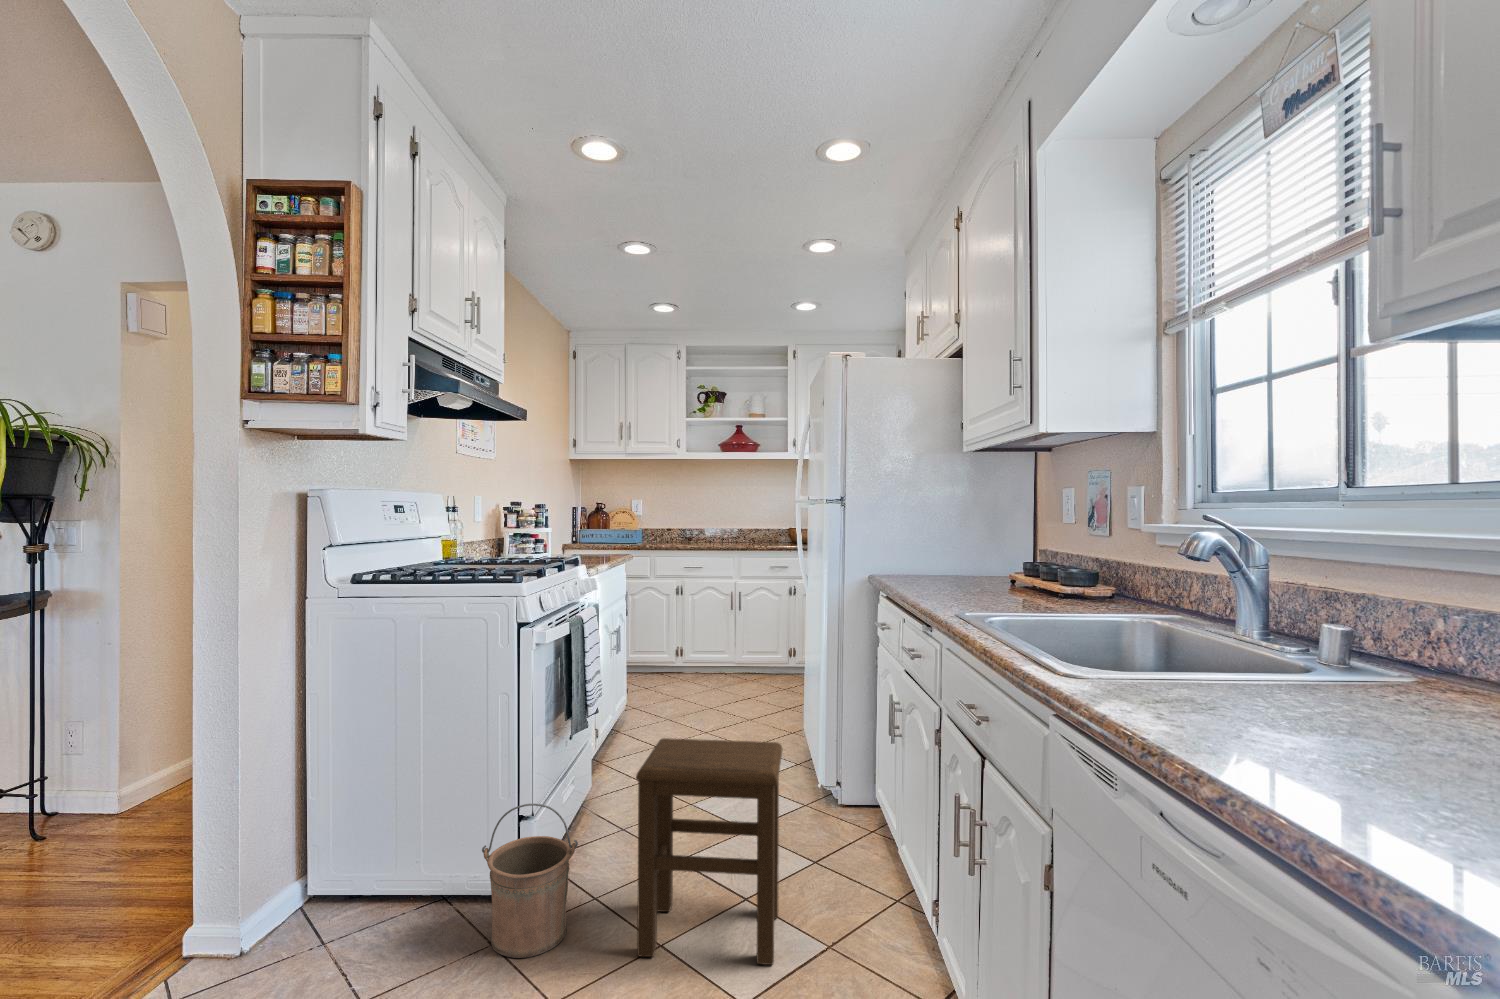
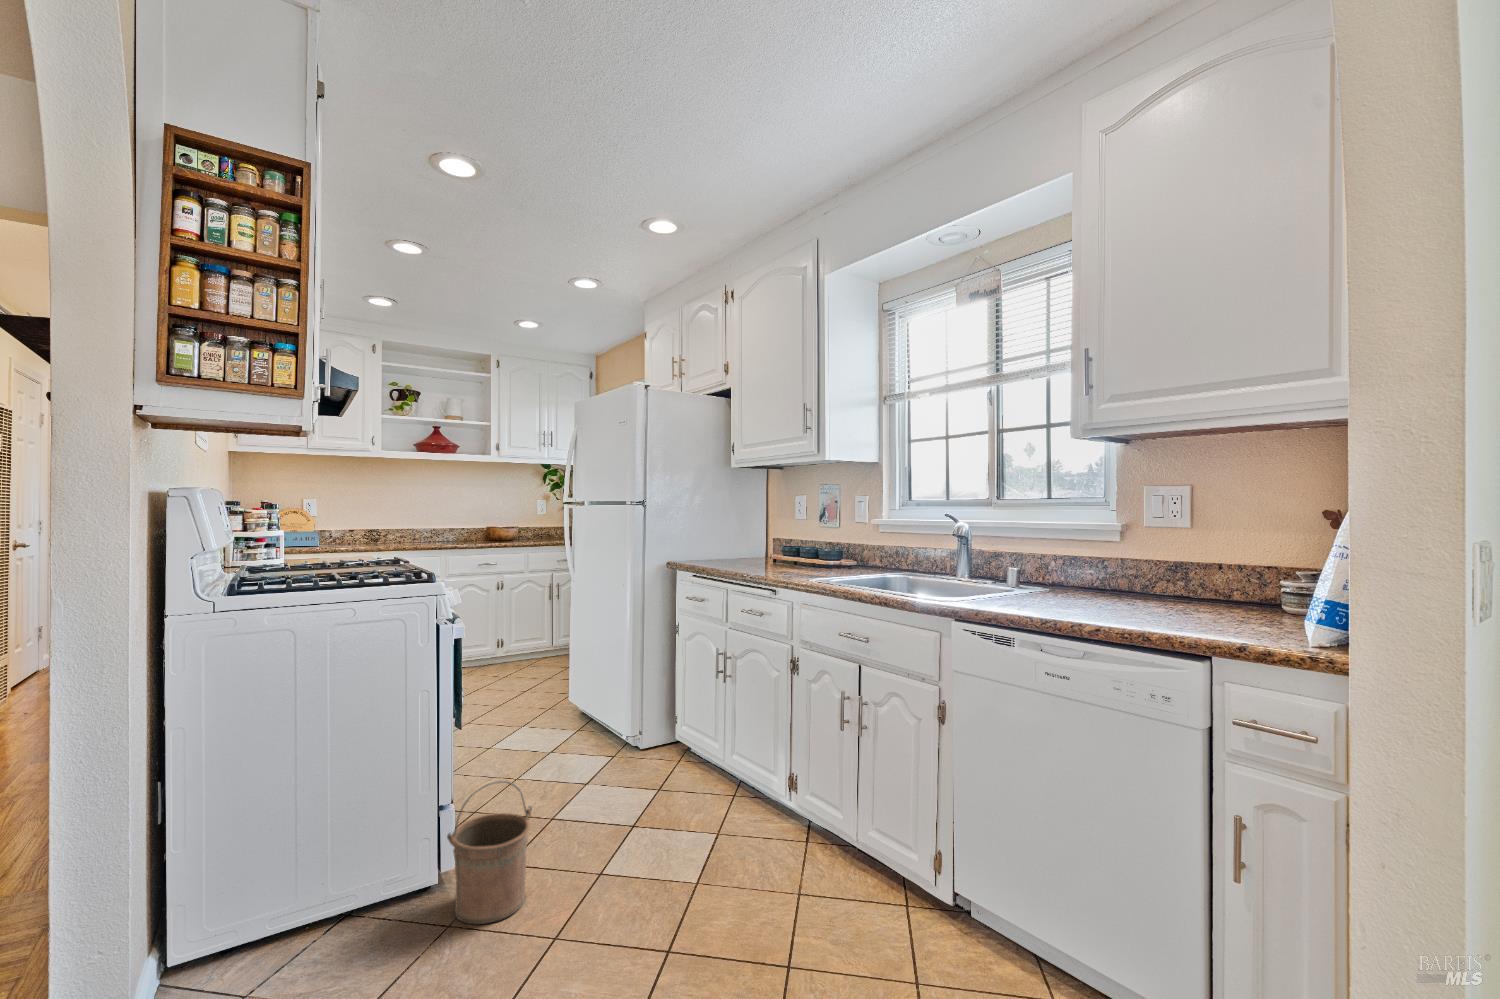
stool: present [636,738,783,965] -> none [577,692,706,882]

